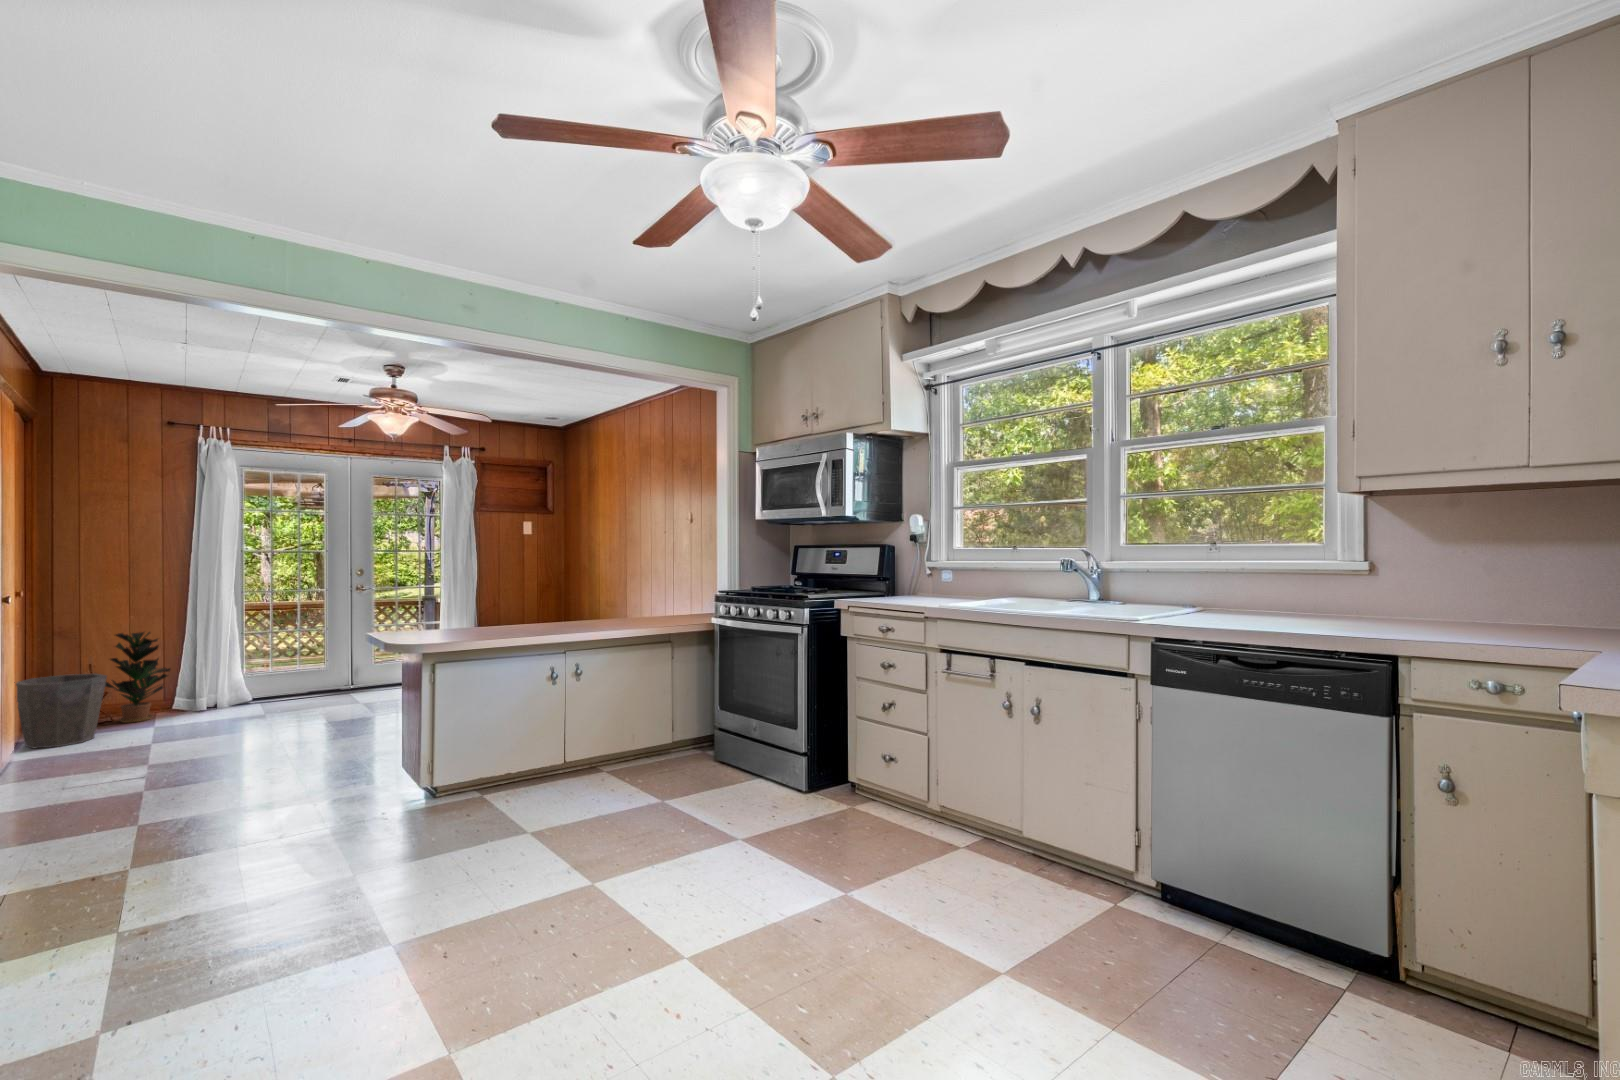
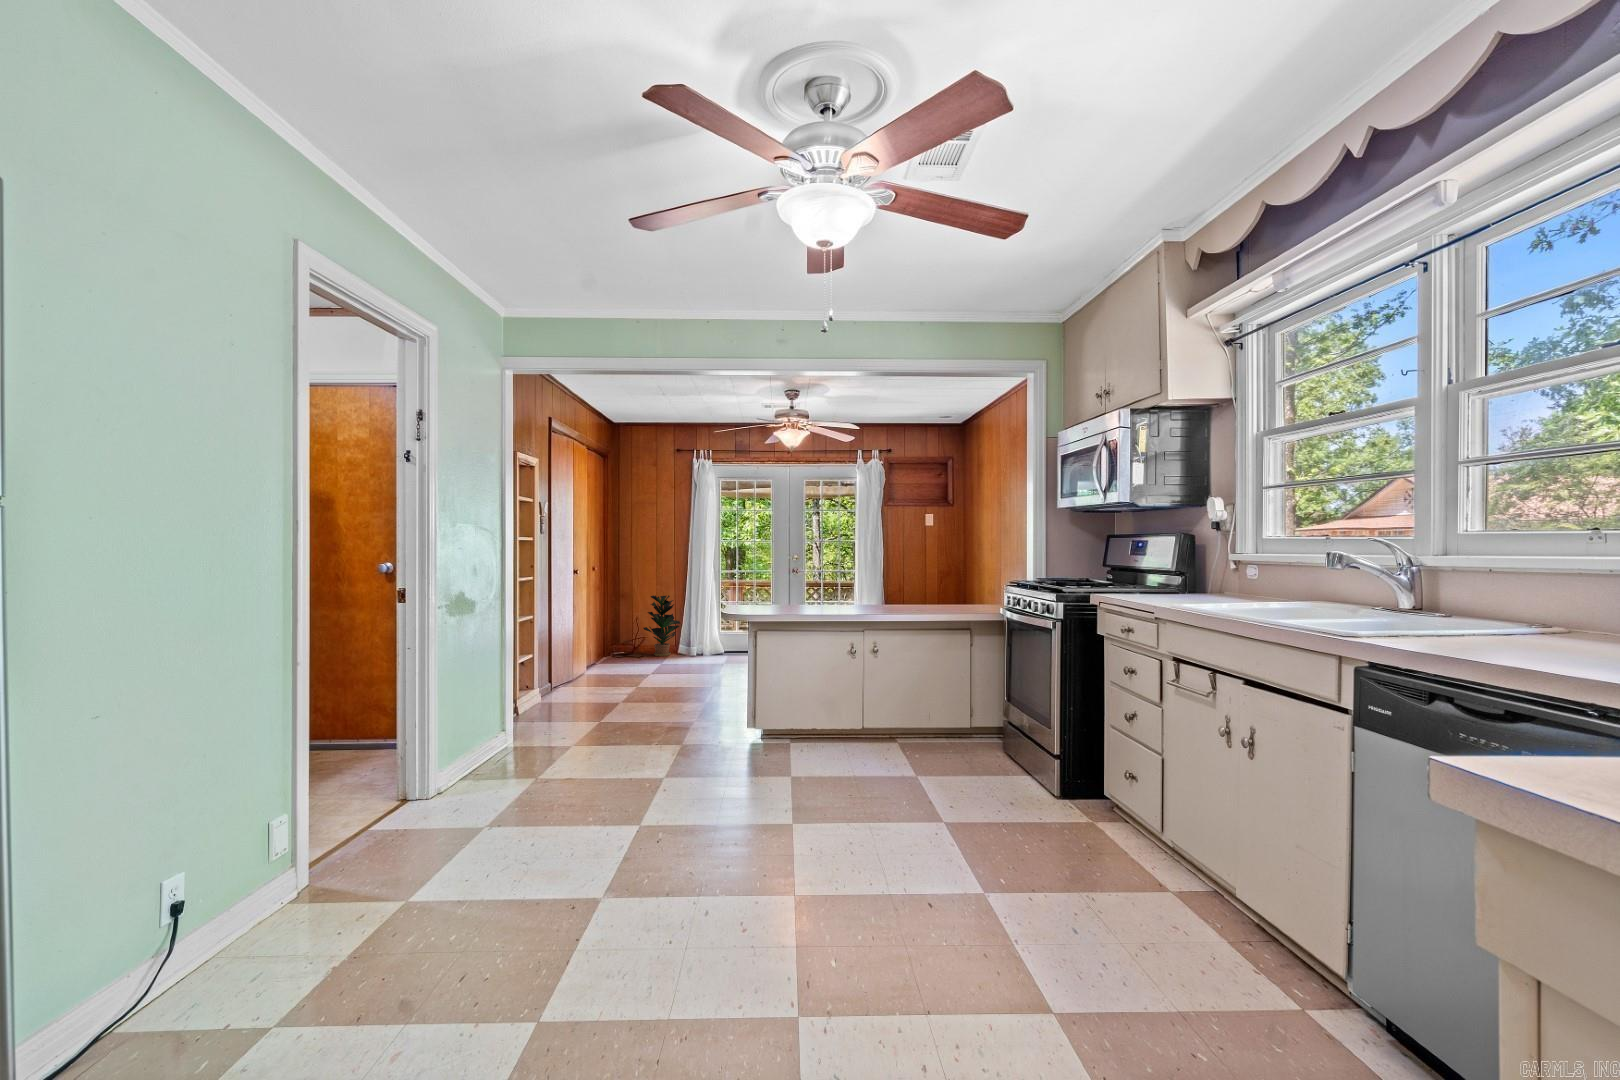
waste bin: present [14,674,107,749] -> none [598,621,641,666]

